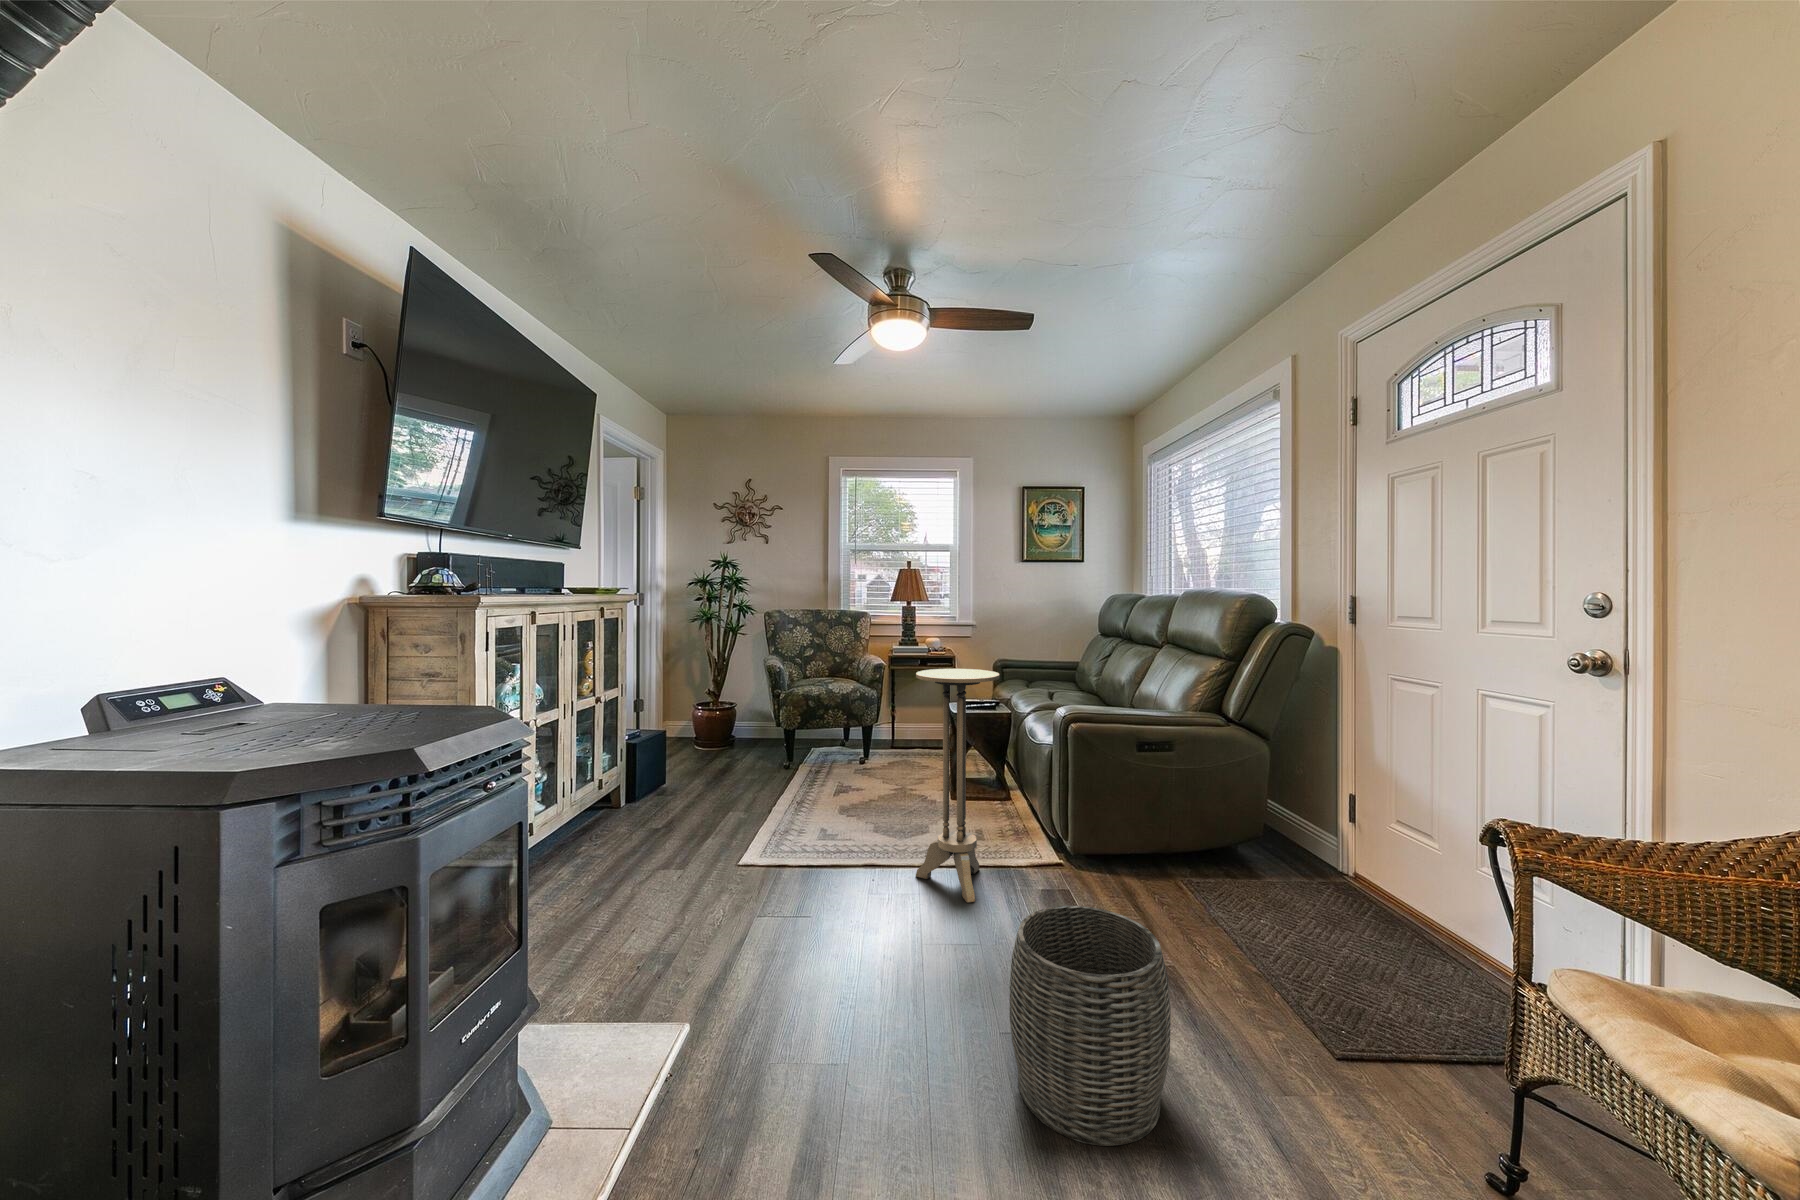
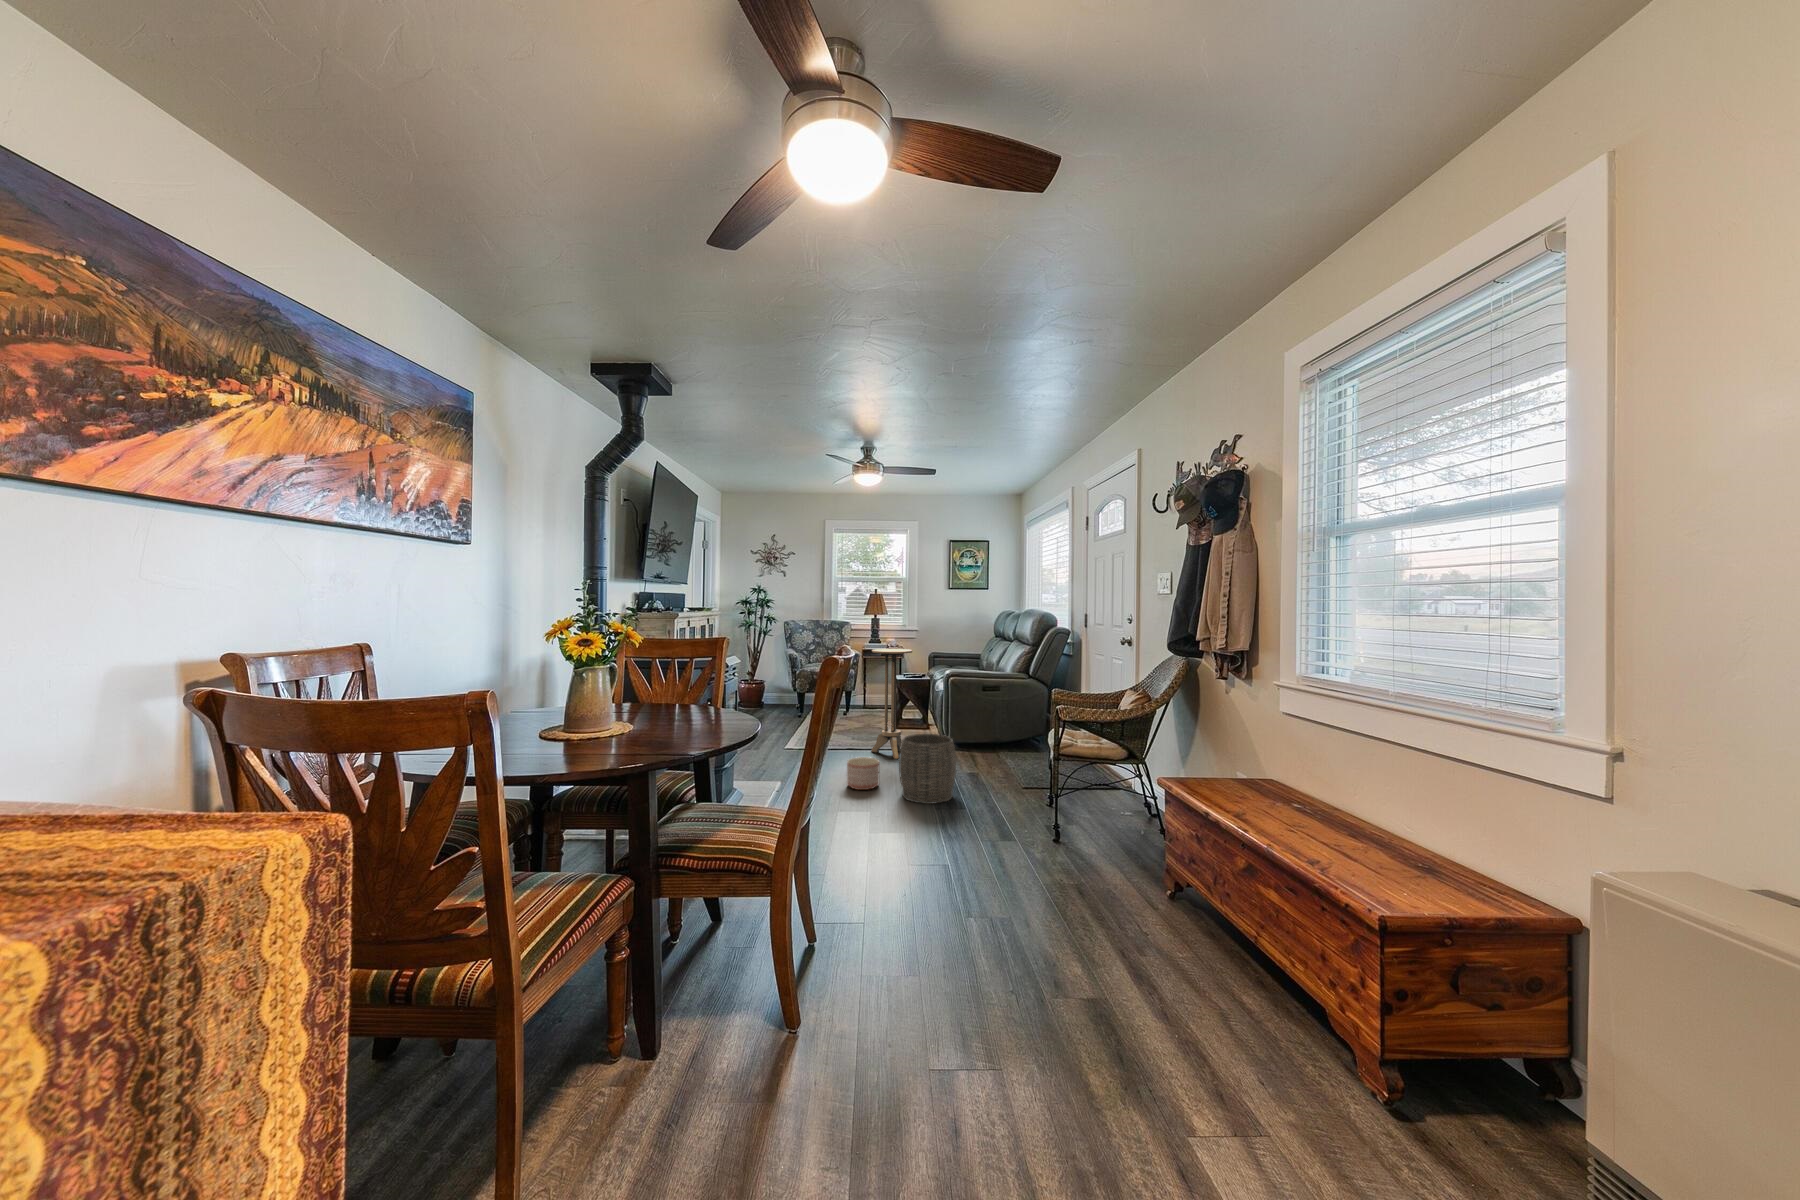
planter: none [869,948,951,1054] -> present [847,757,880,790]

